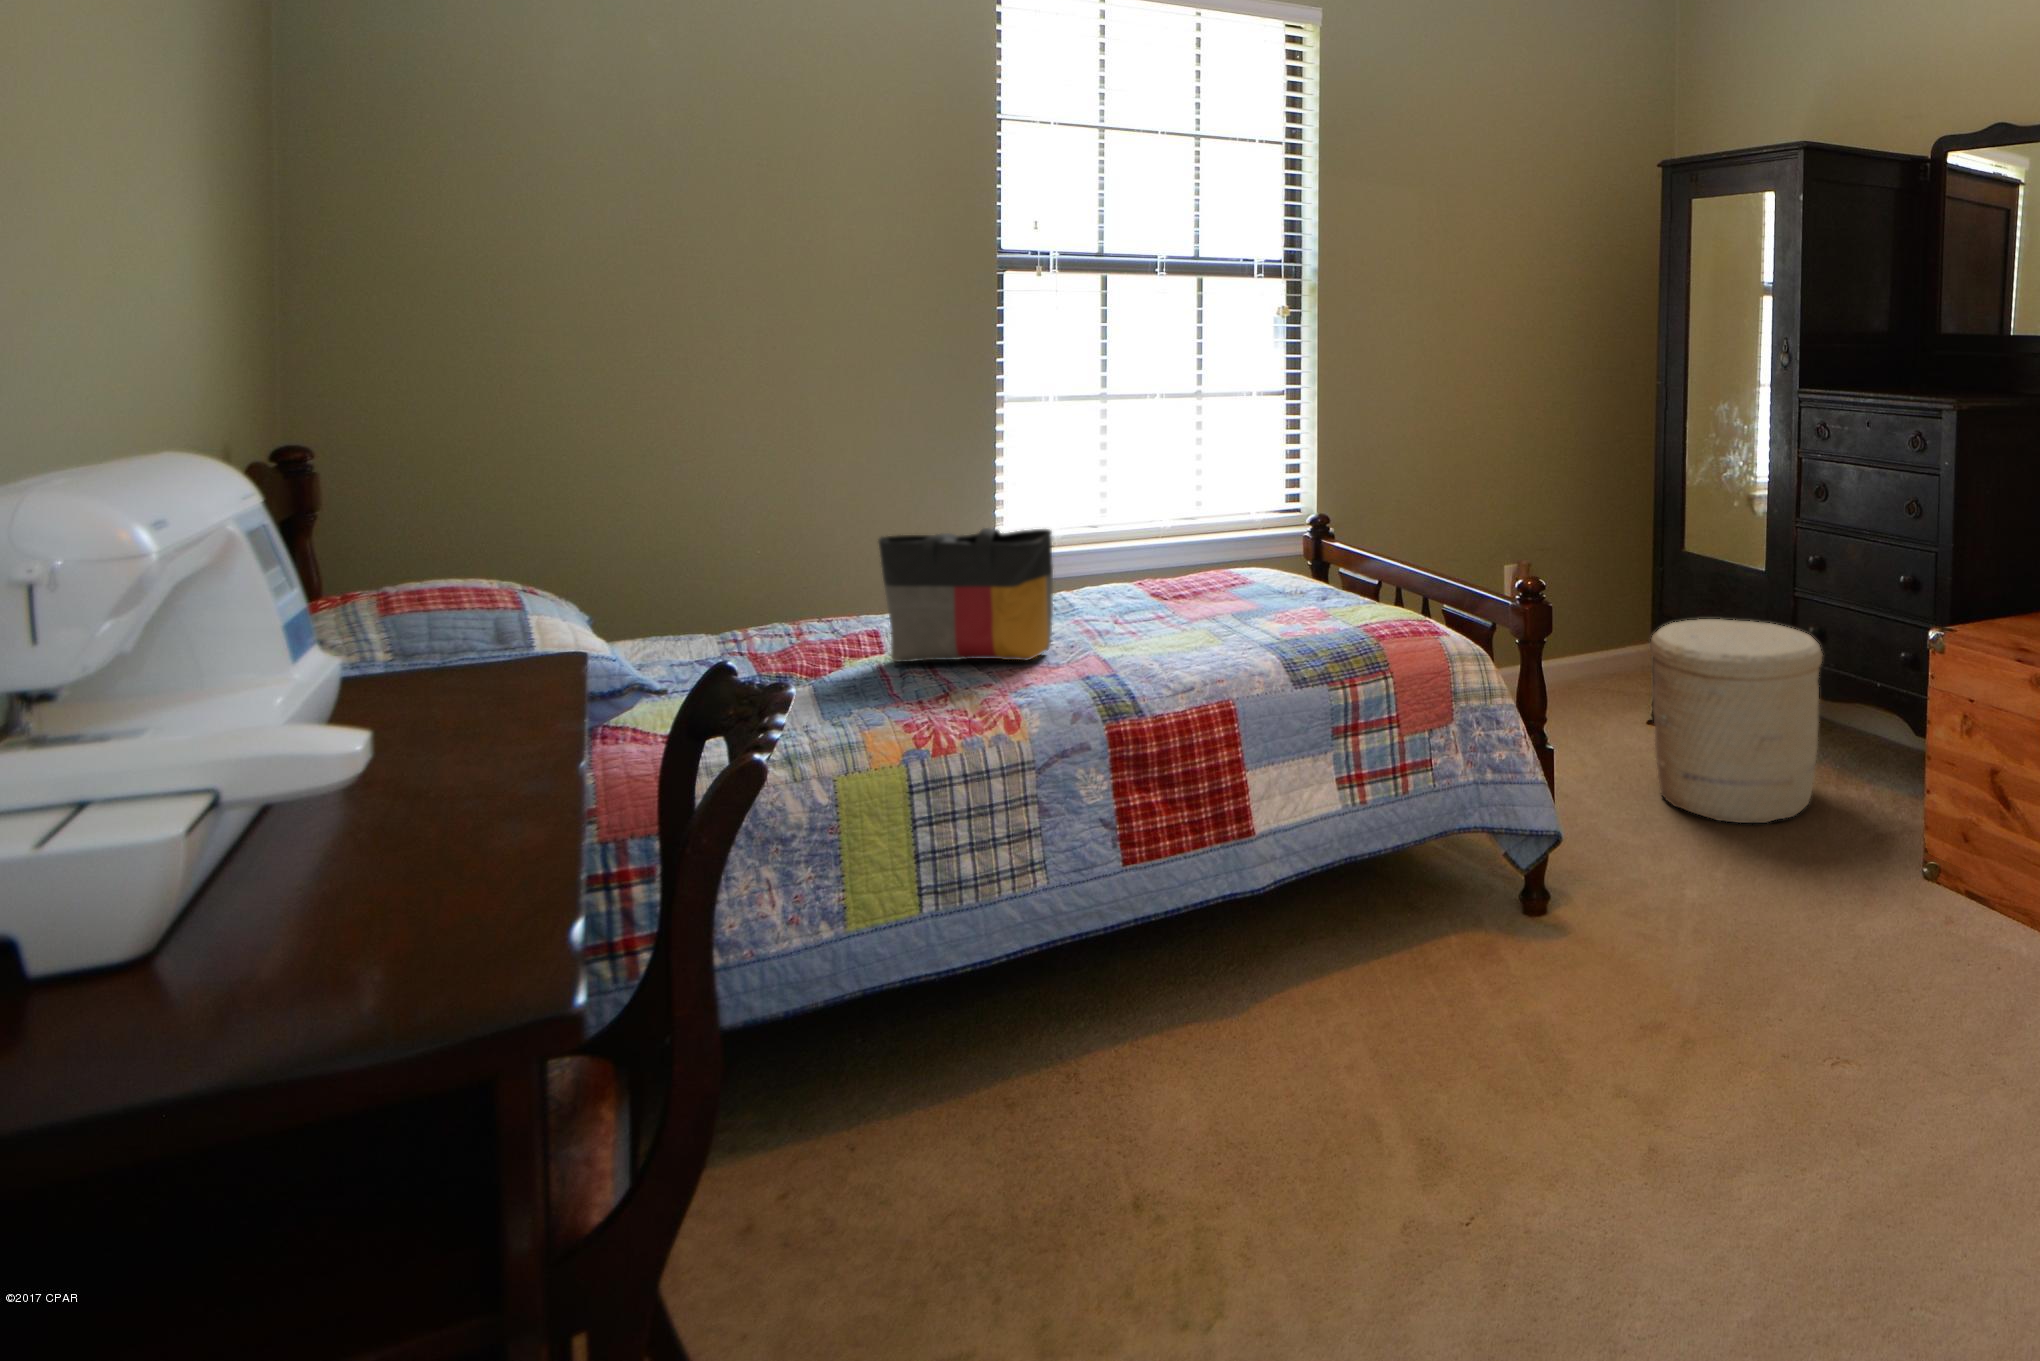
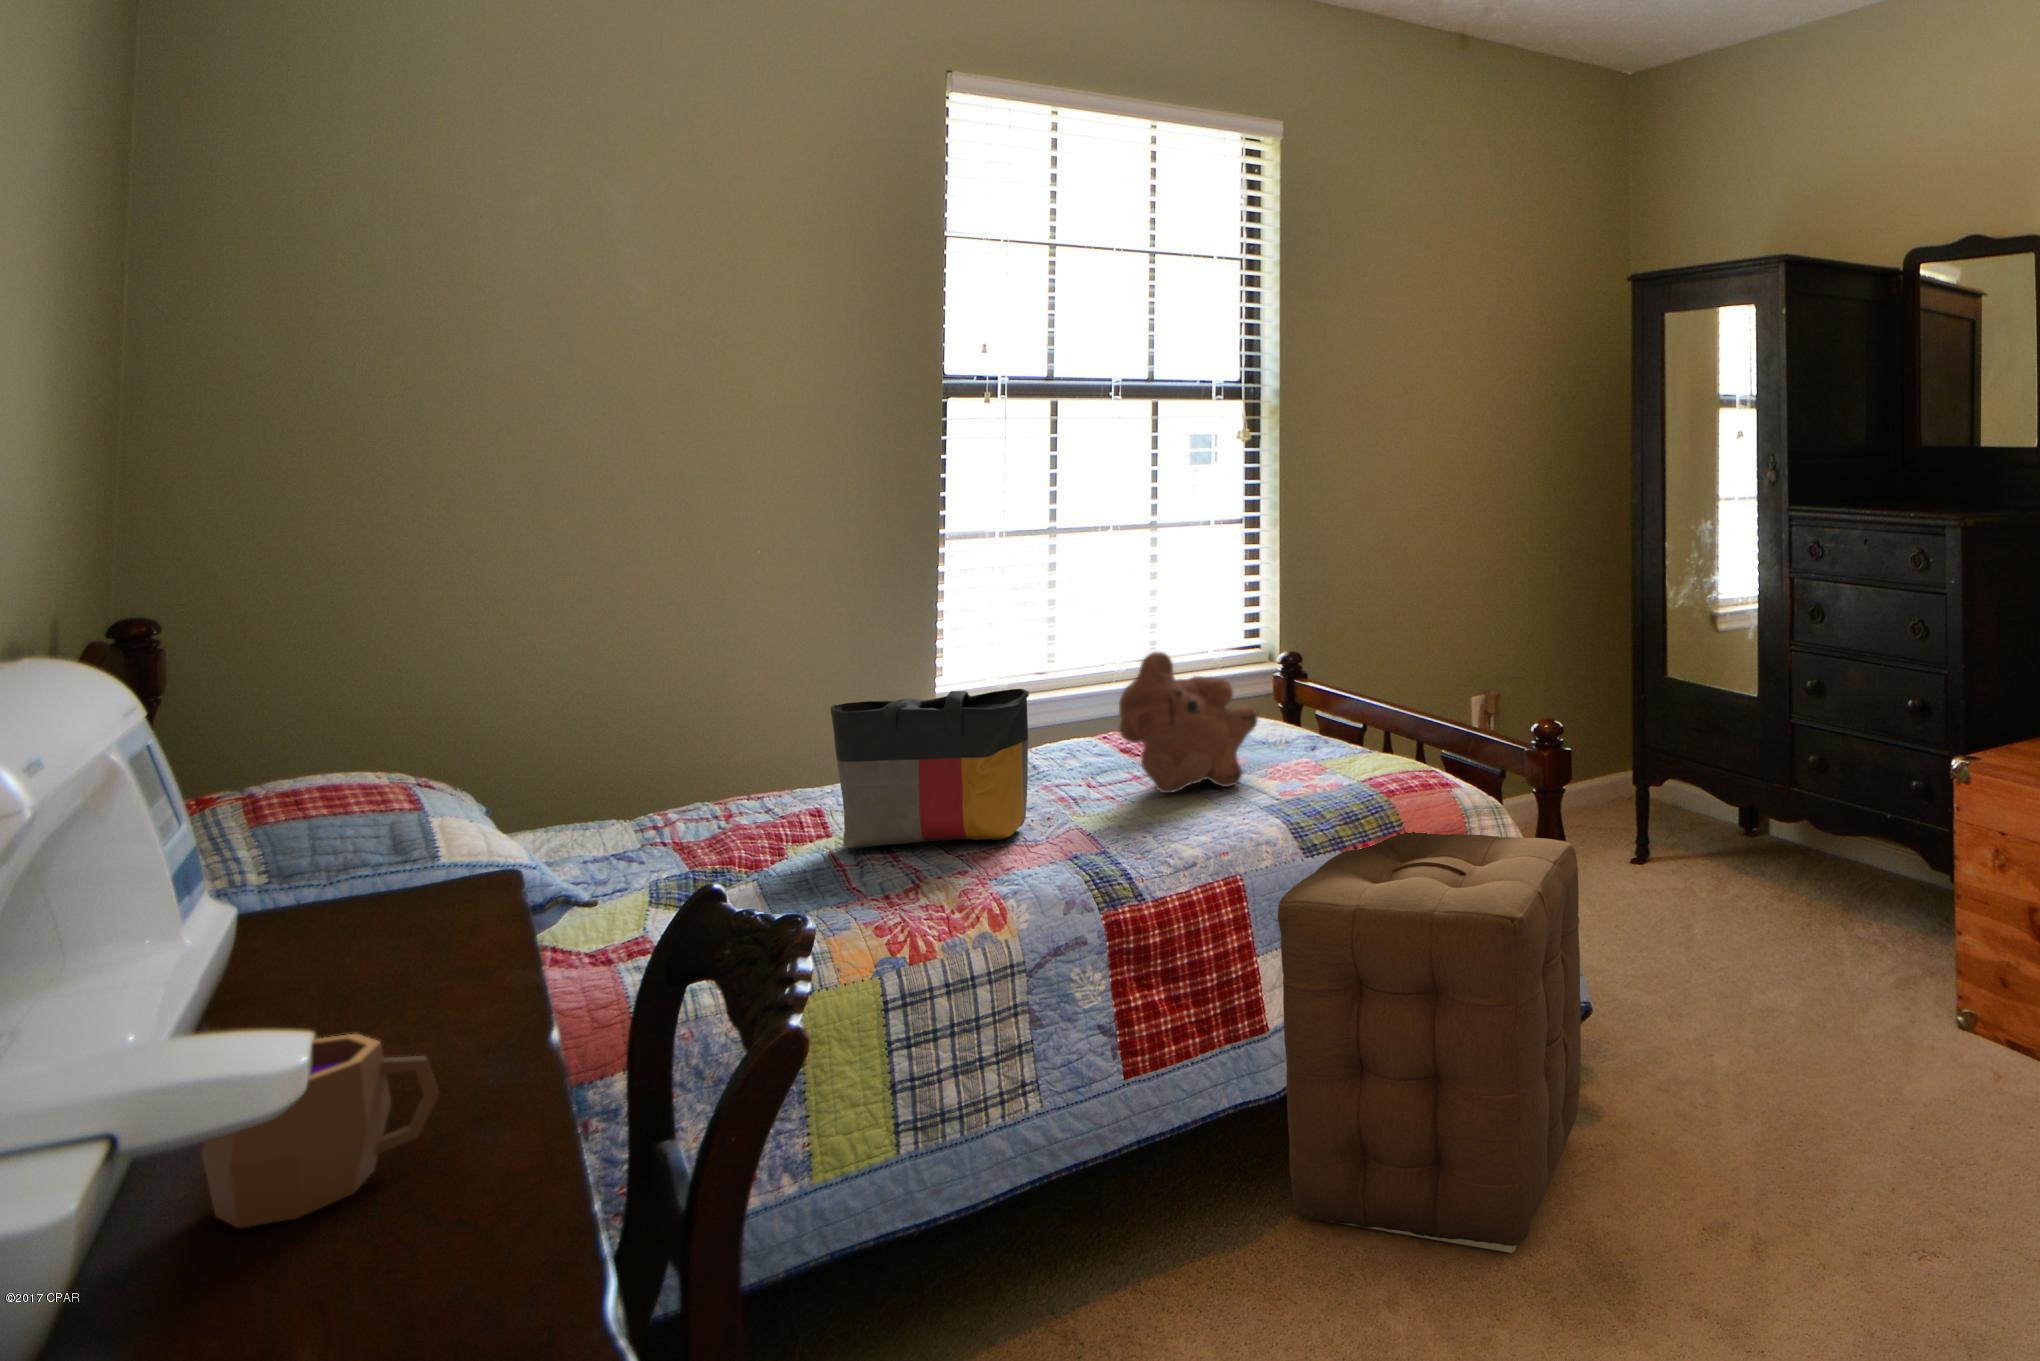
teddy bear: none [1137,502,1269,630] -> present [1119,652,1259,793]
woven basket: present [1650,619,1822,823] -> none [1650,750,1832,972]
ottoman: none [1265,669,1548,1037] -> present [1278,832,1581,1253]
mug: none [287,735,471,869] -> present [201,1034,439,1228]

